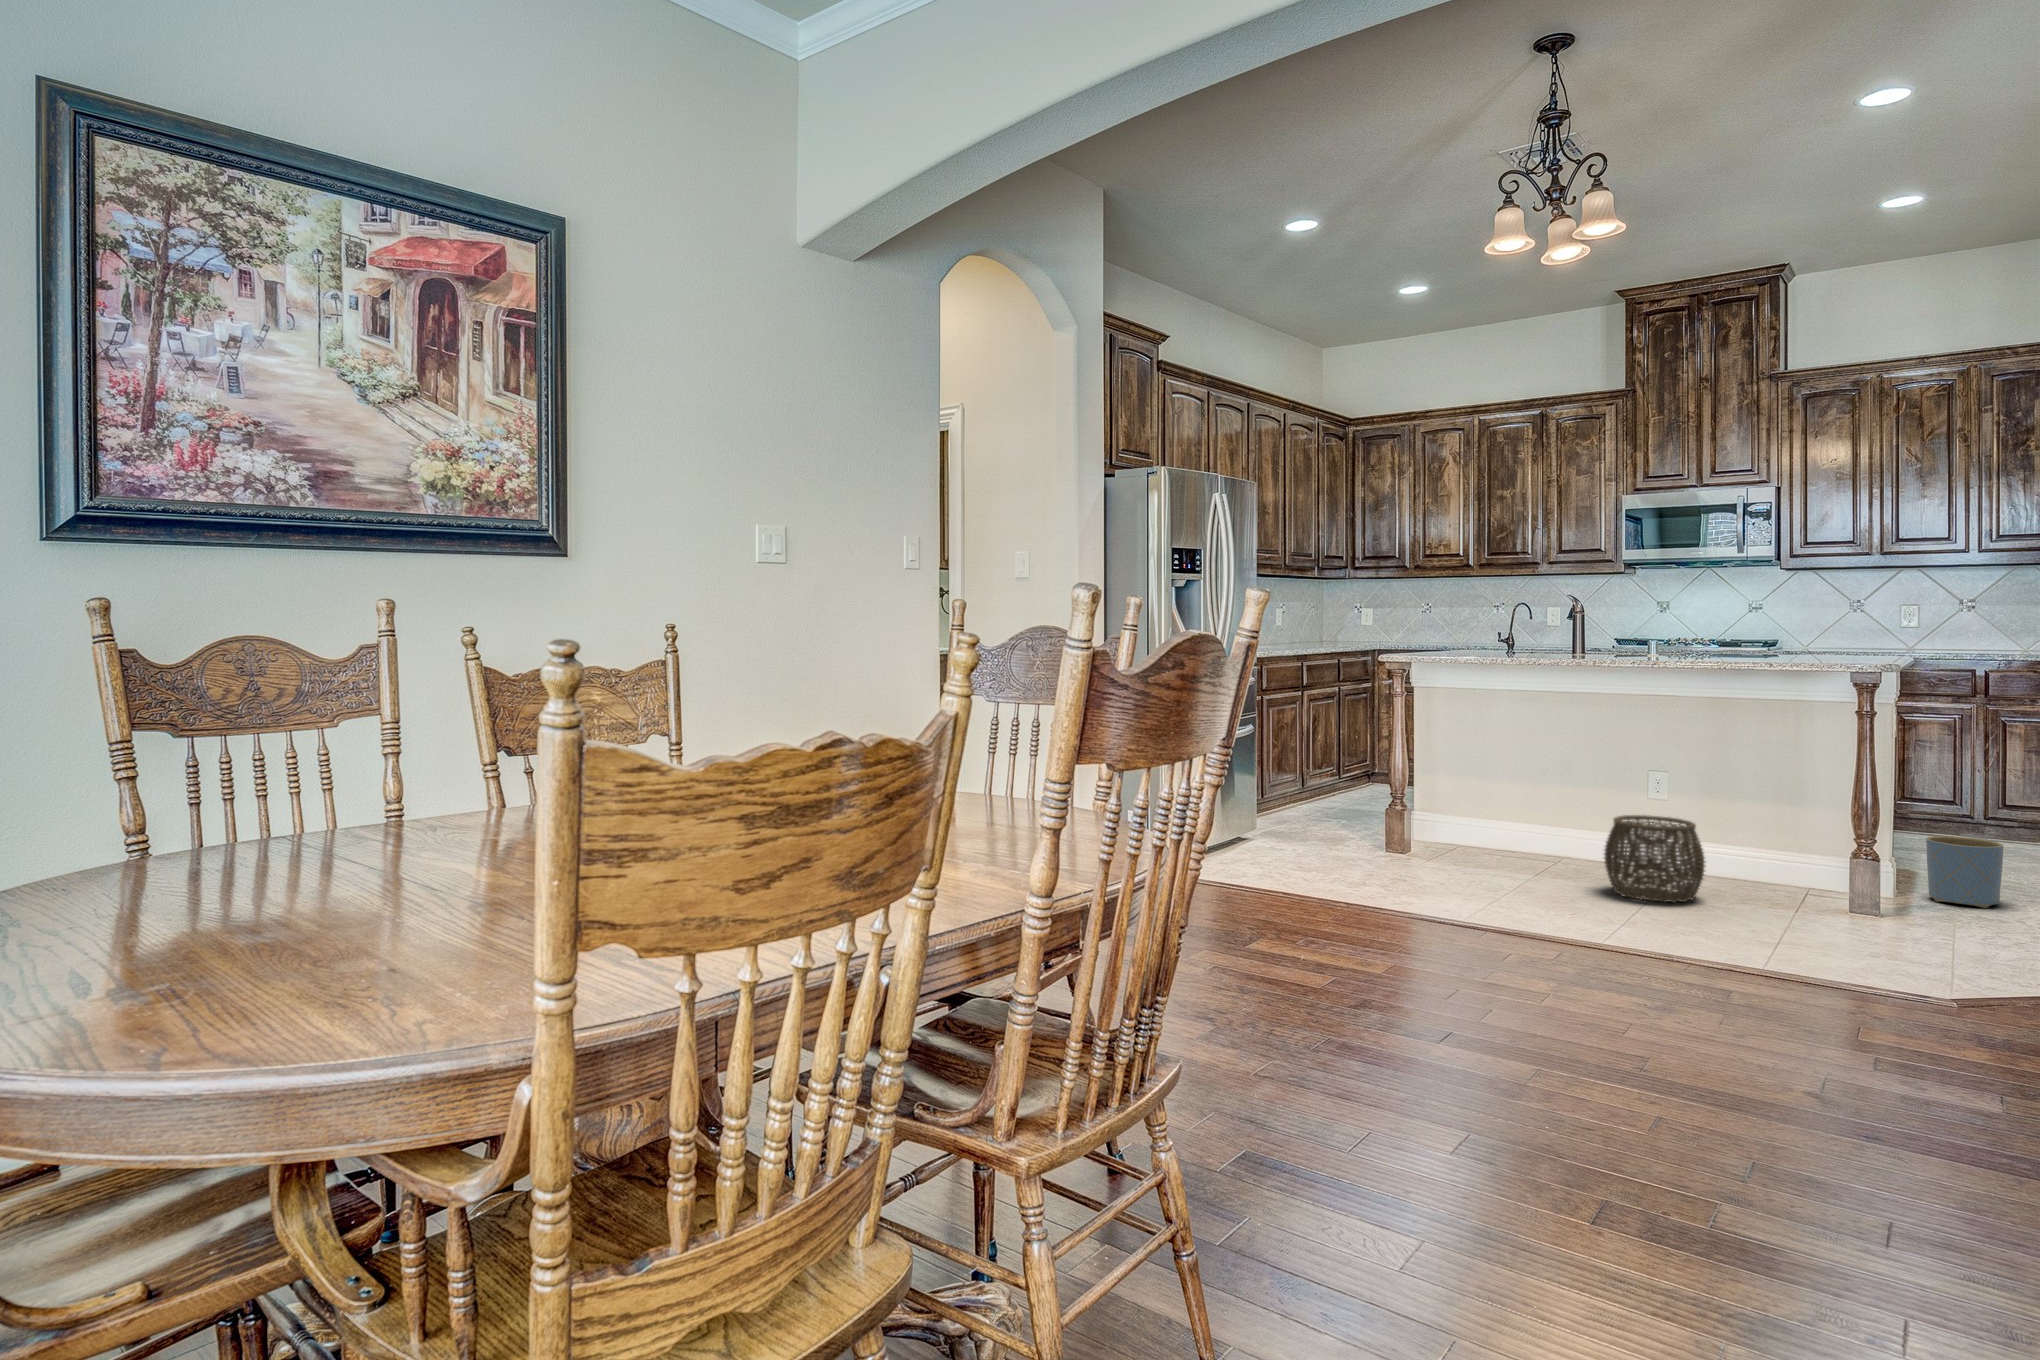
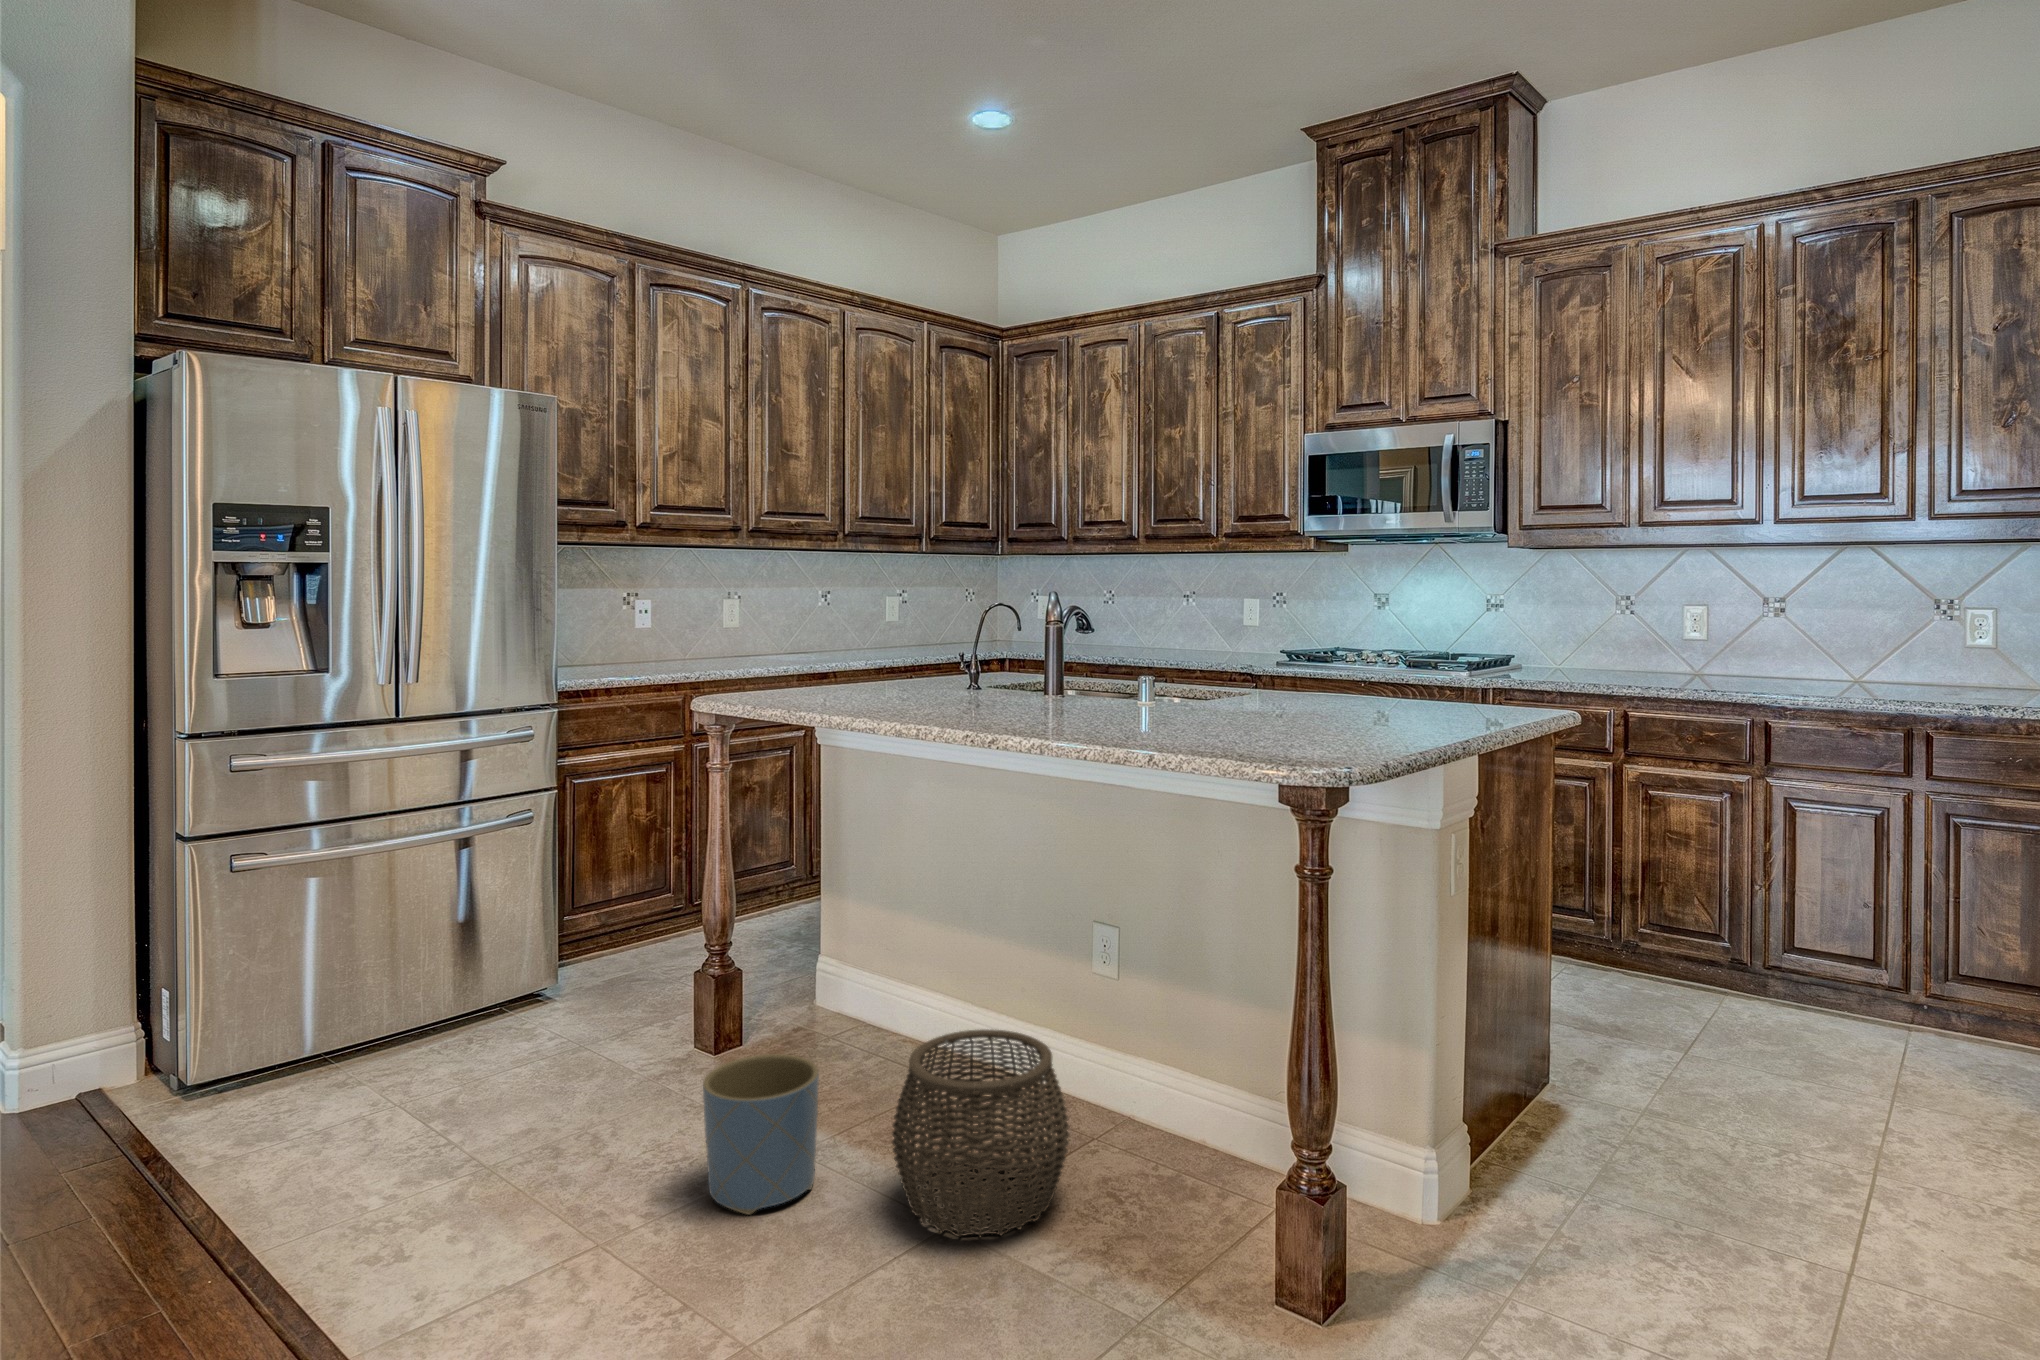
planter: present [1926,836,2003,908] -> present [703,1054,819,1215]

